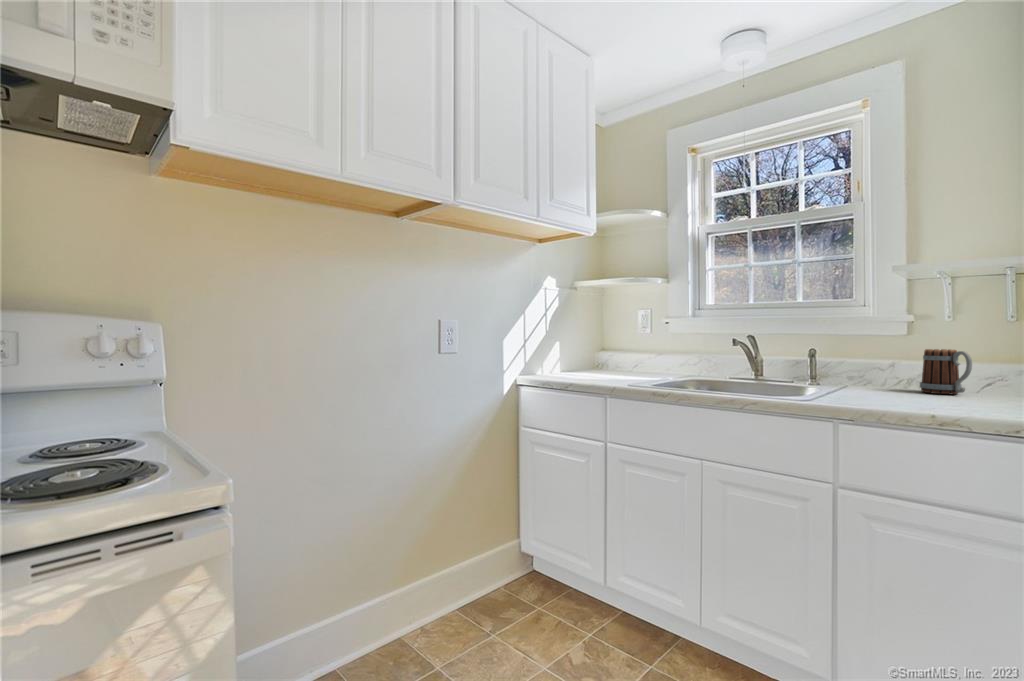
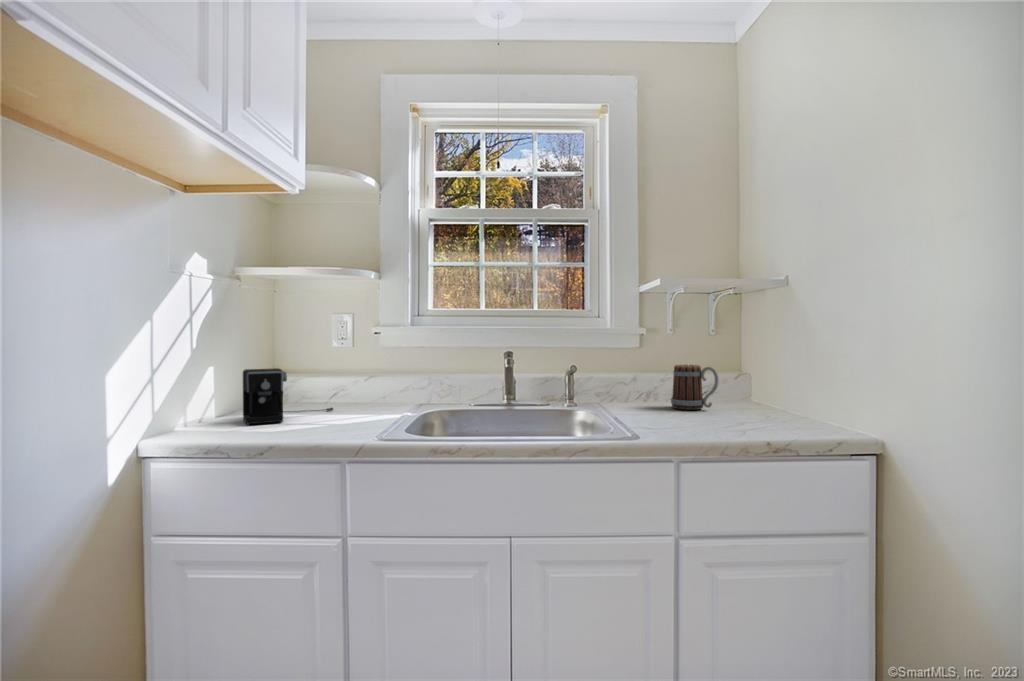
coffee maker: none [570,344,628,376] -> present [243,368,333,424]

